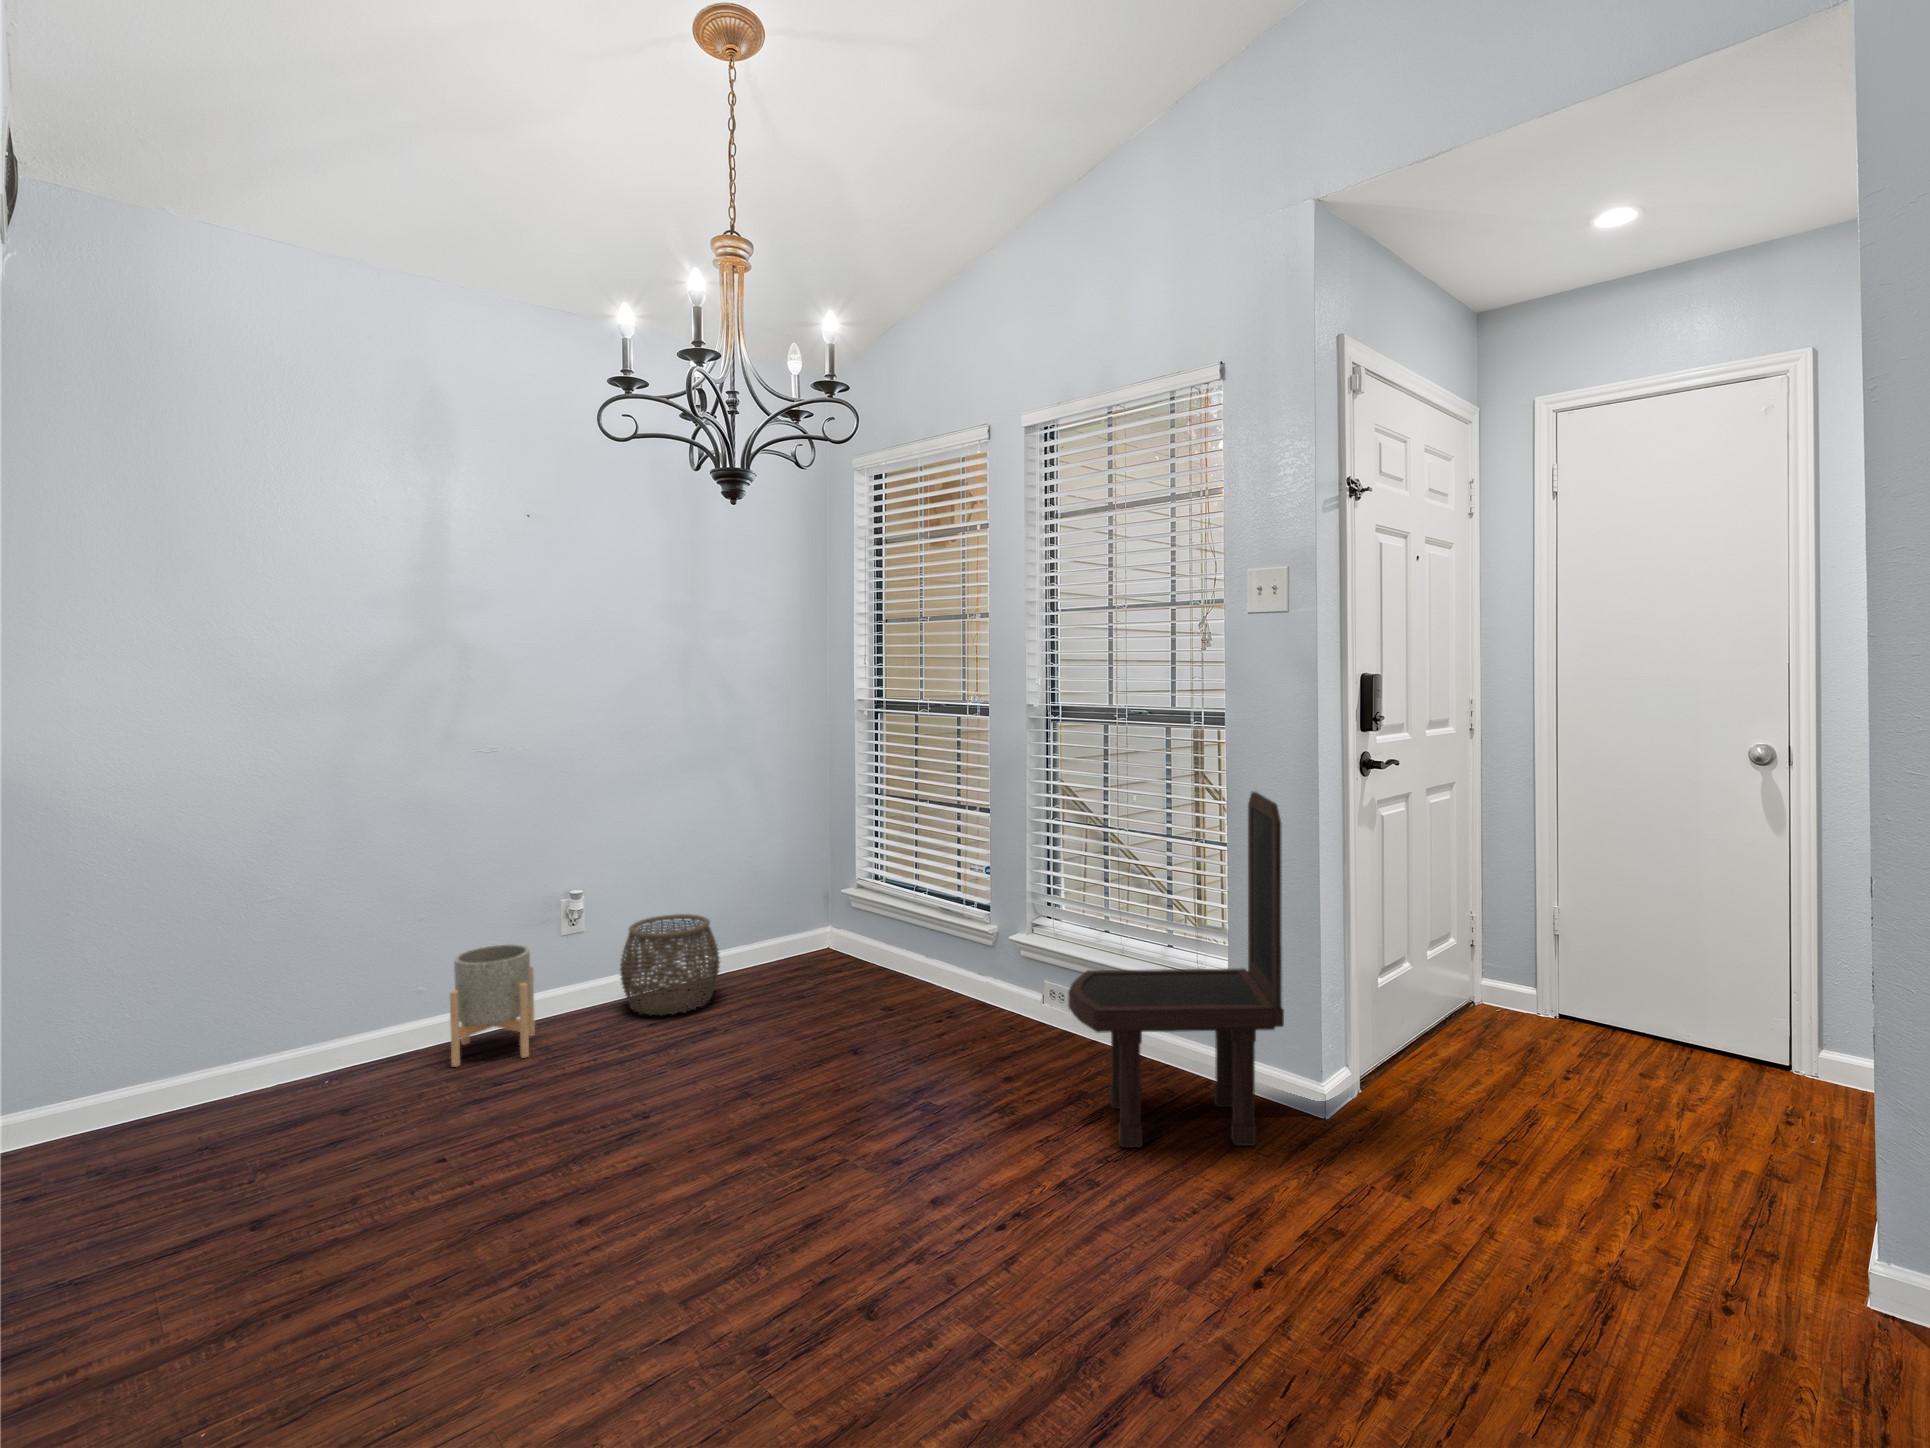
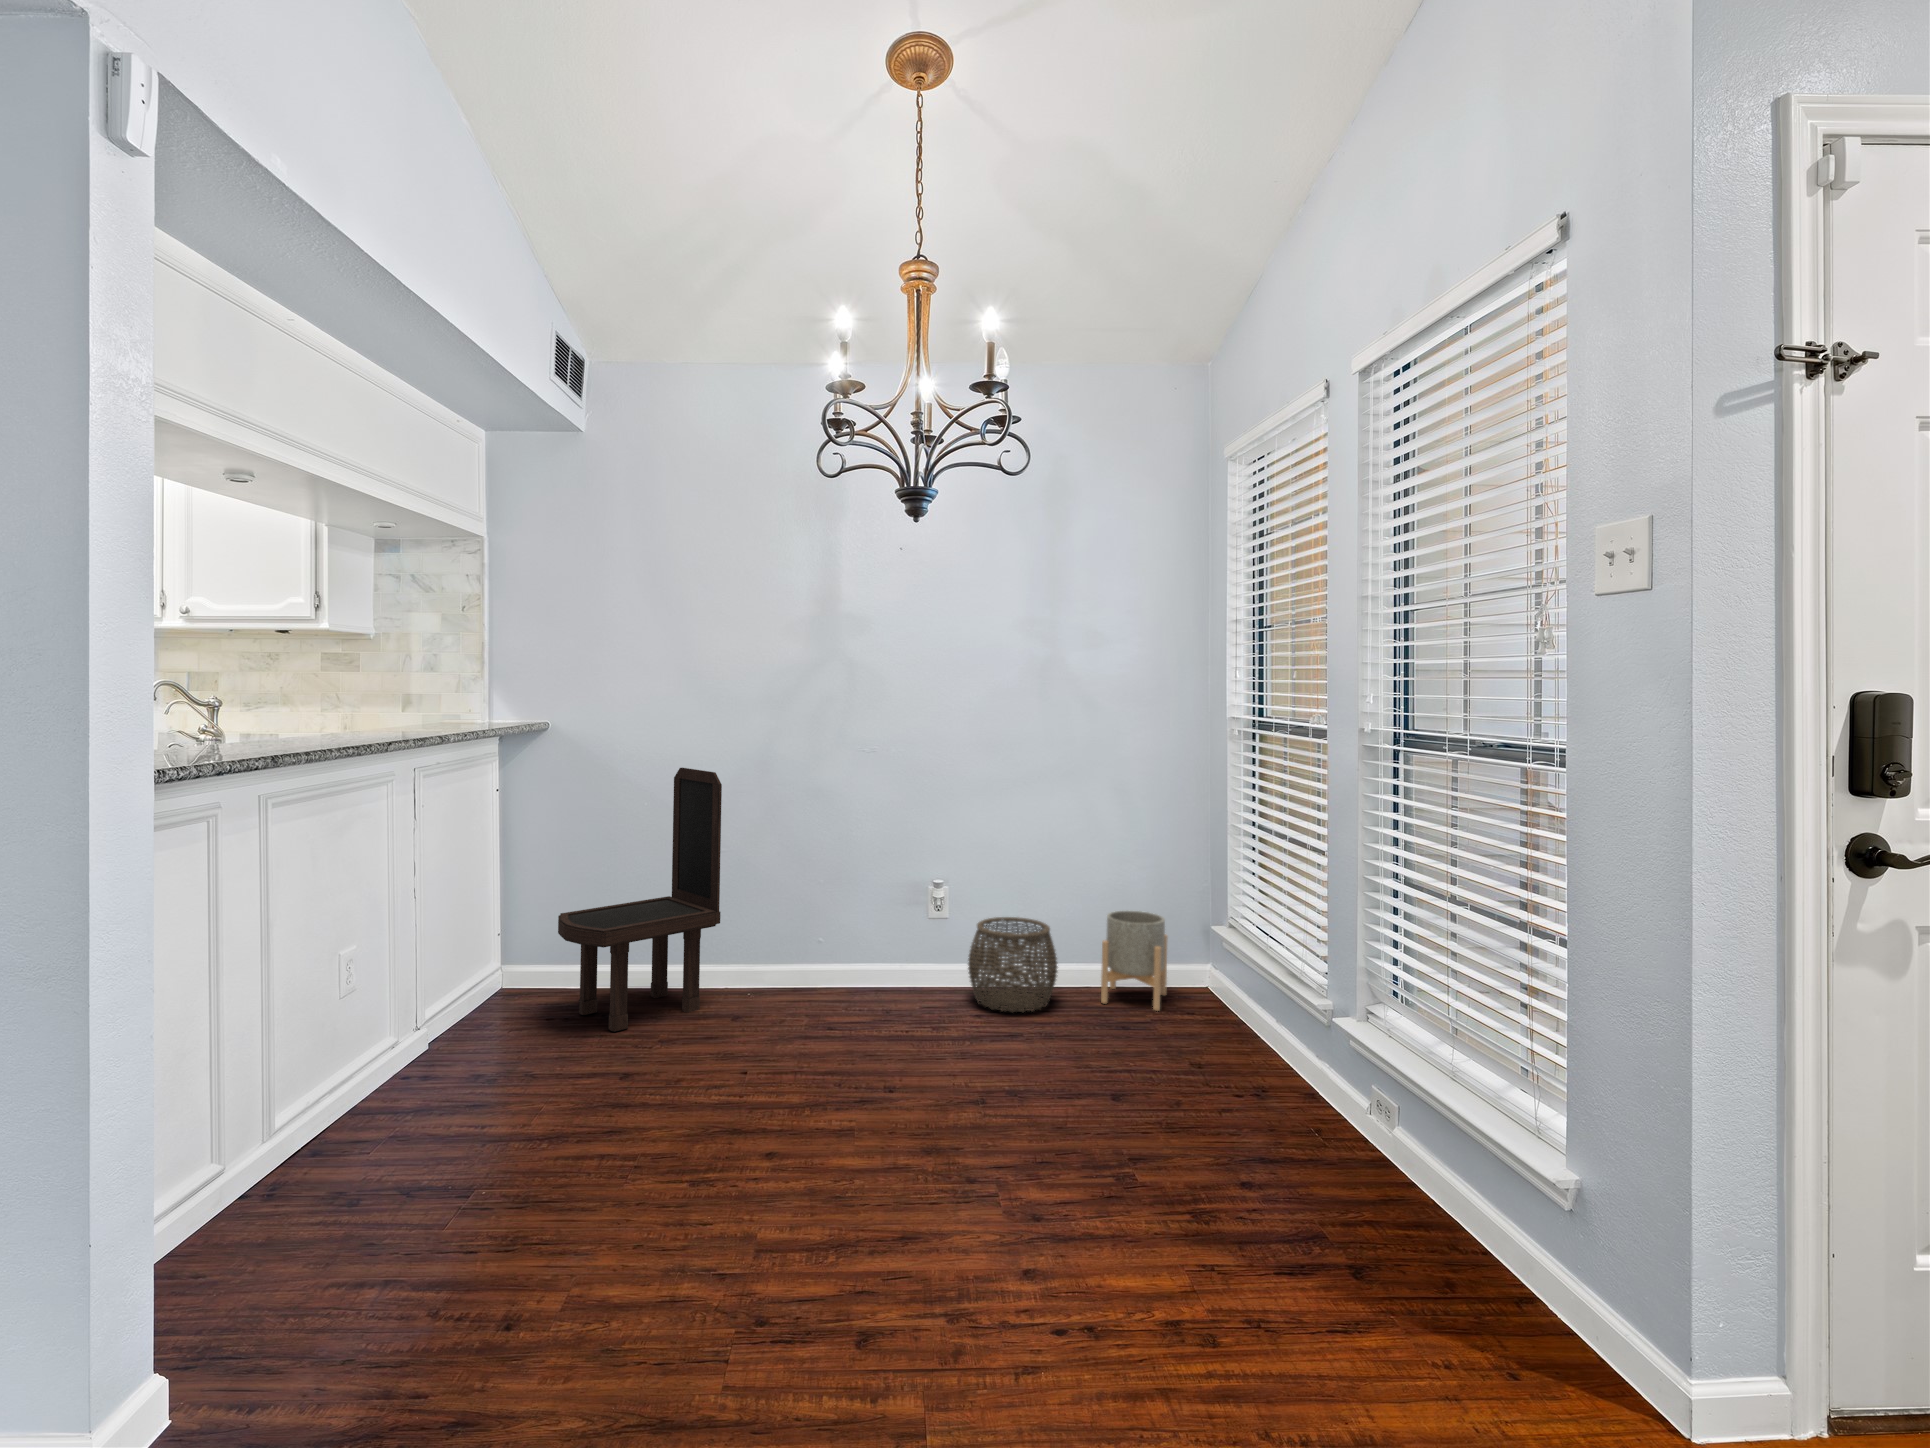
dining chair: present [1068,792,1284,1148] -> present [558,768,722,1032]
planter: present [450,944,535,1067] -> present [1101,911,1168,1011]

